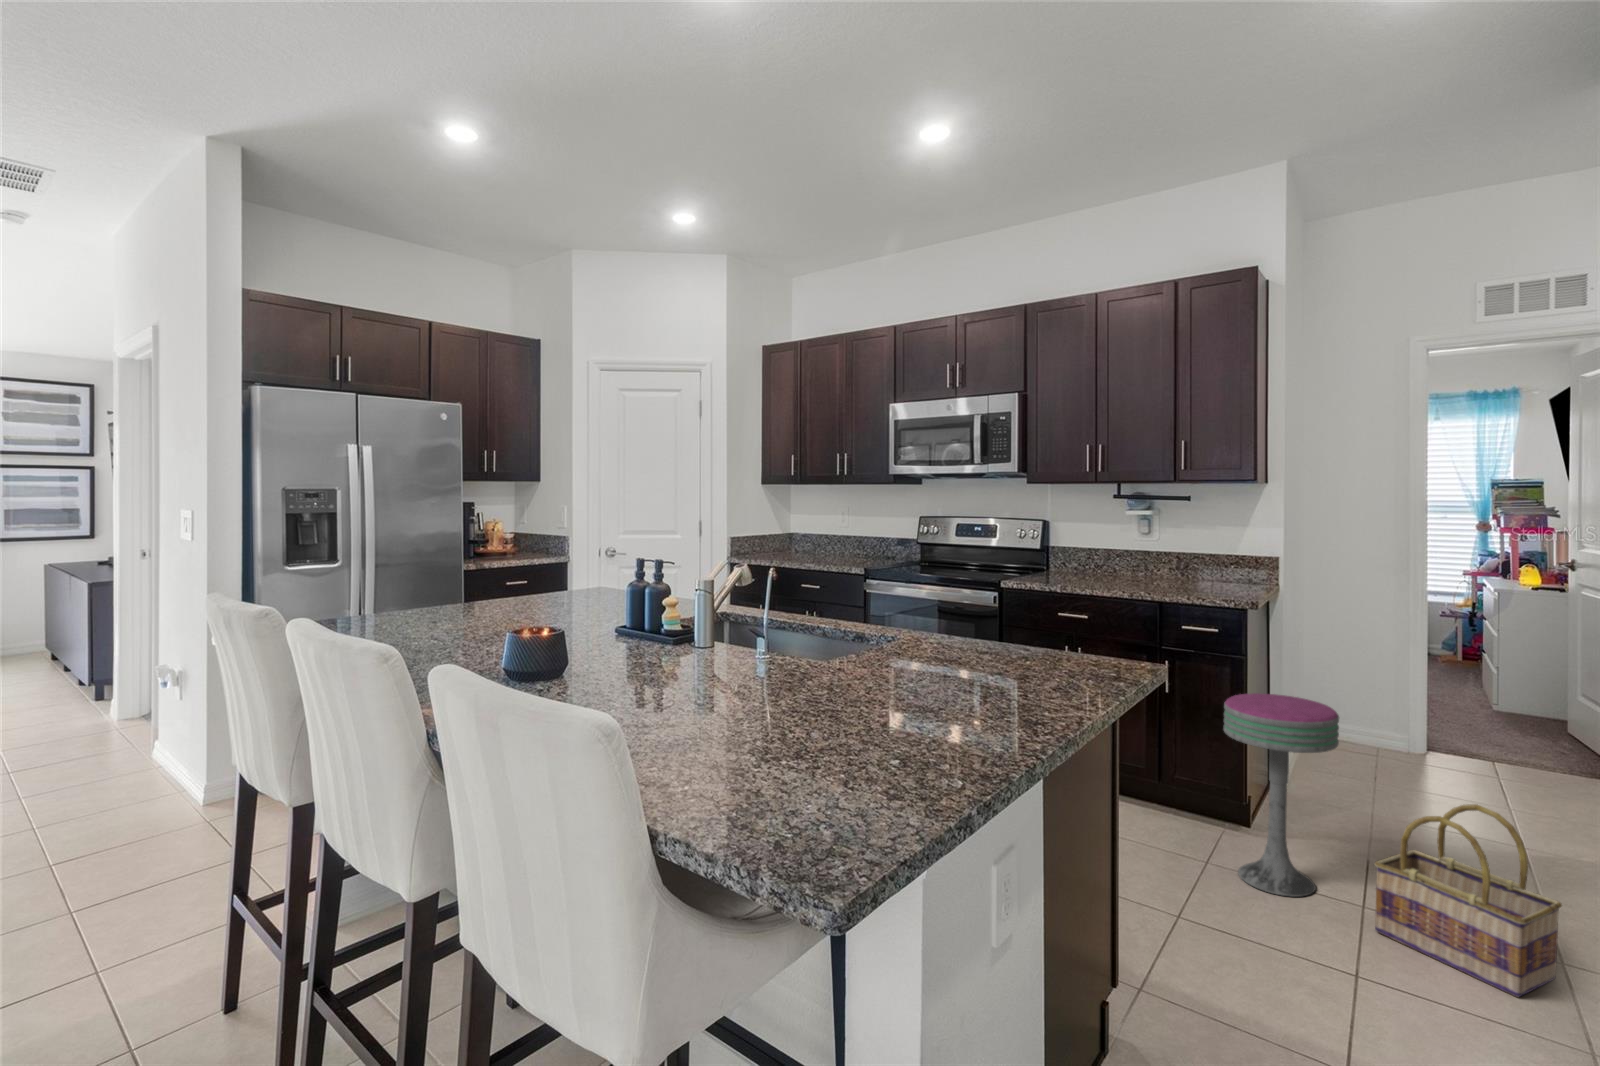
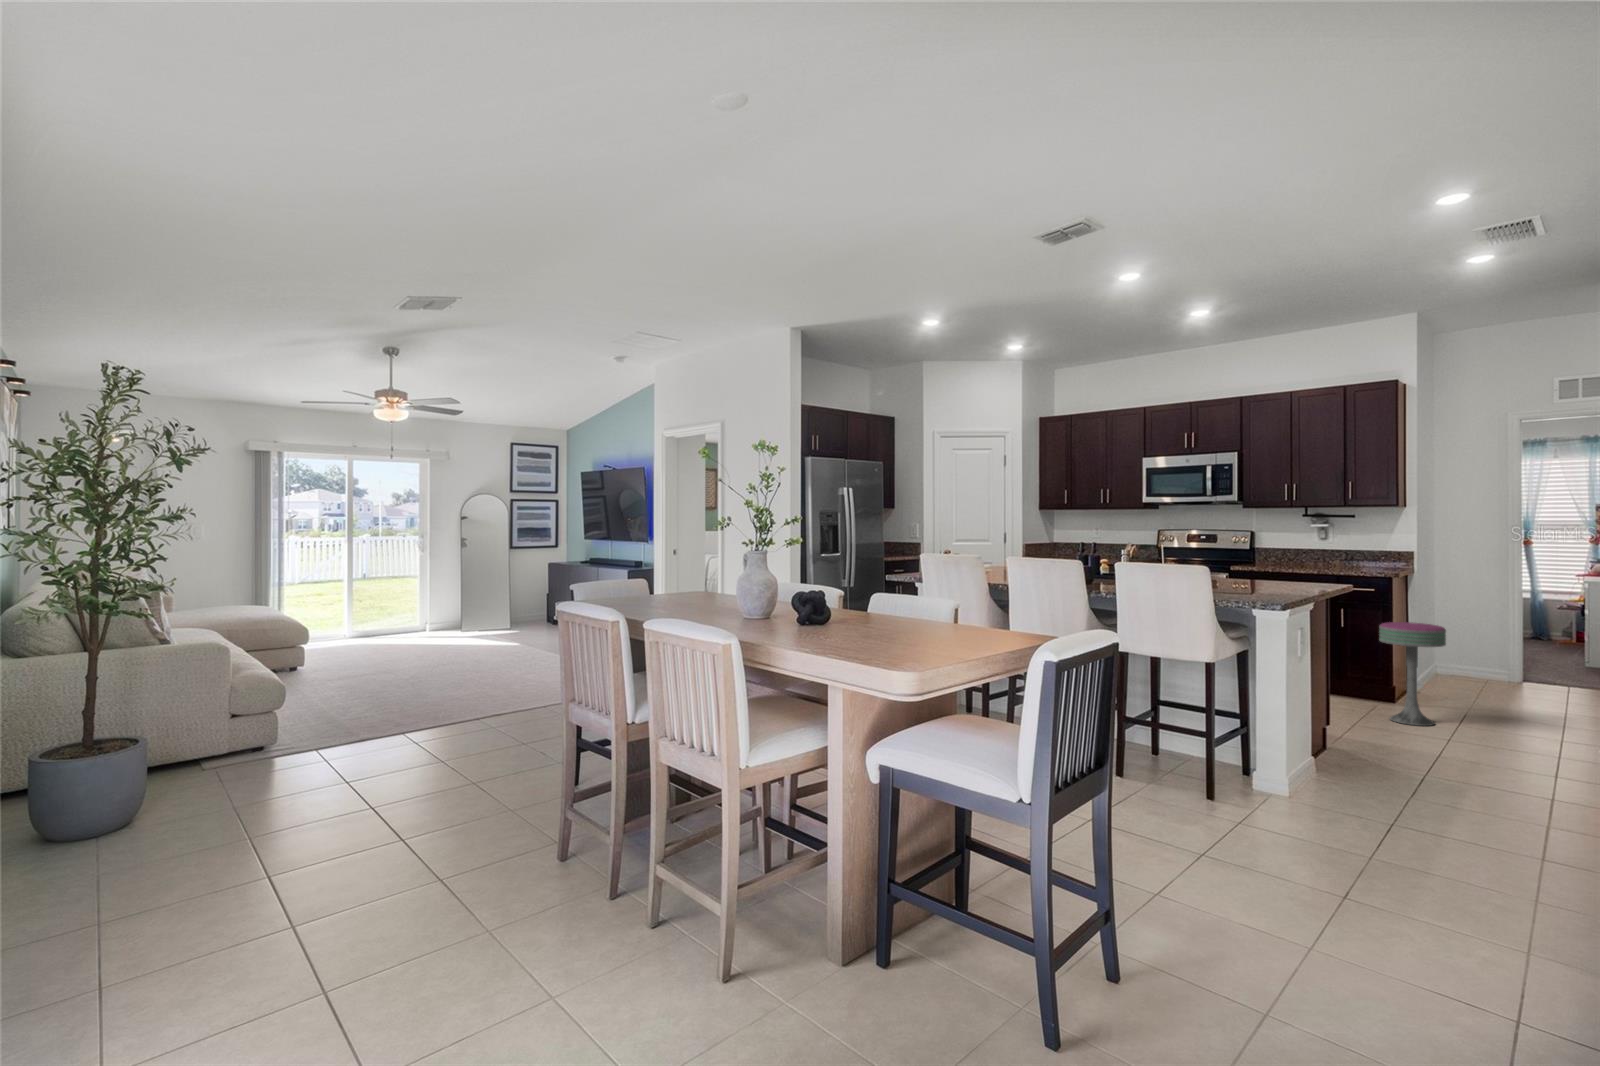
basket: present [1375,804,1562,997] -> none [1465,668,1562,752]

